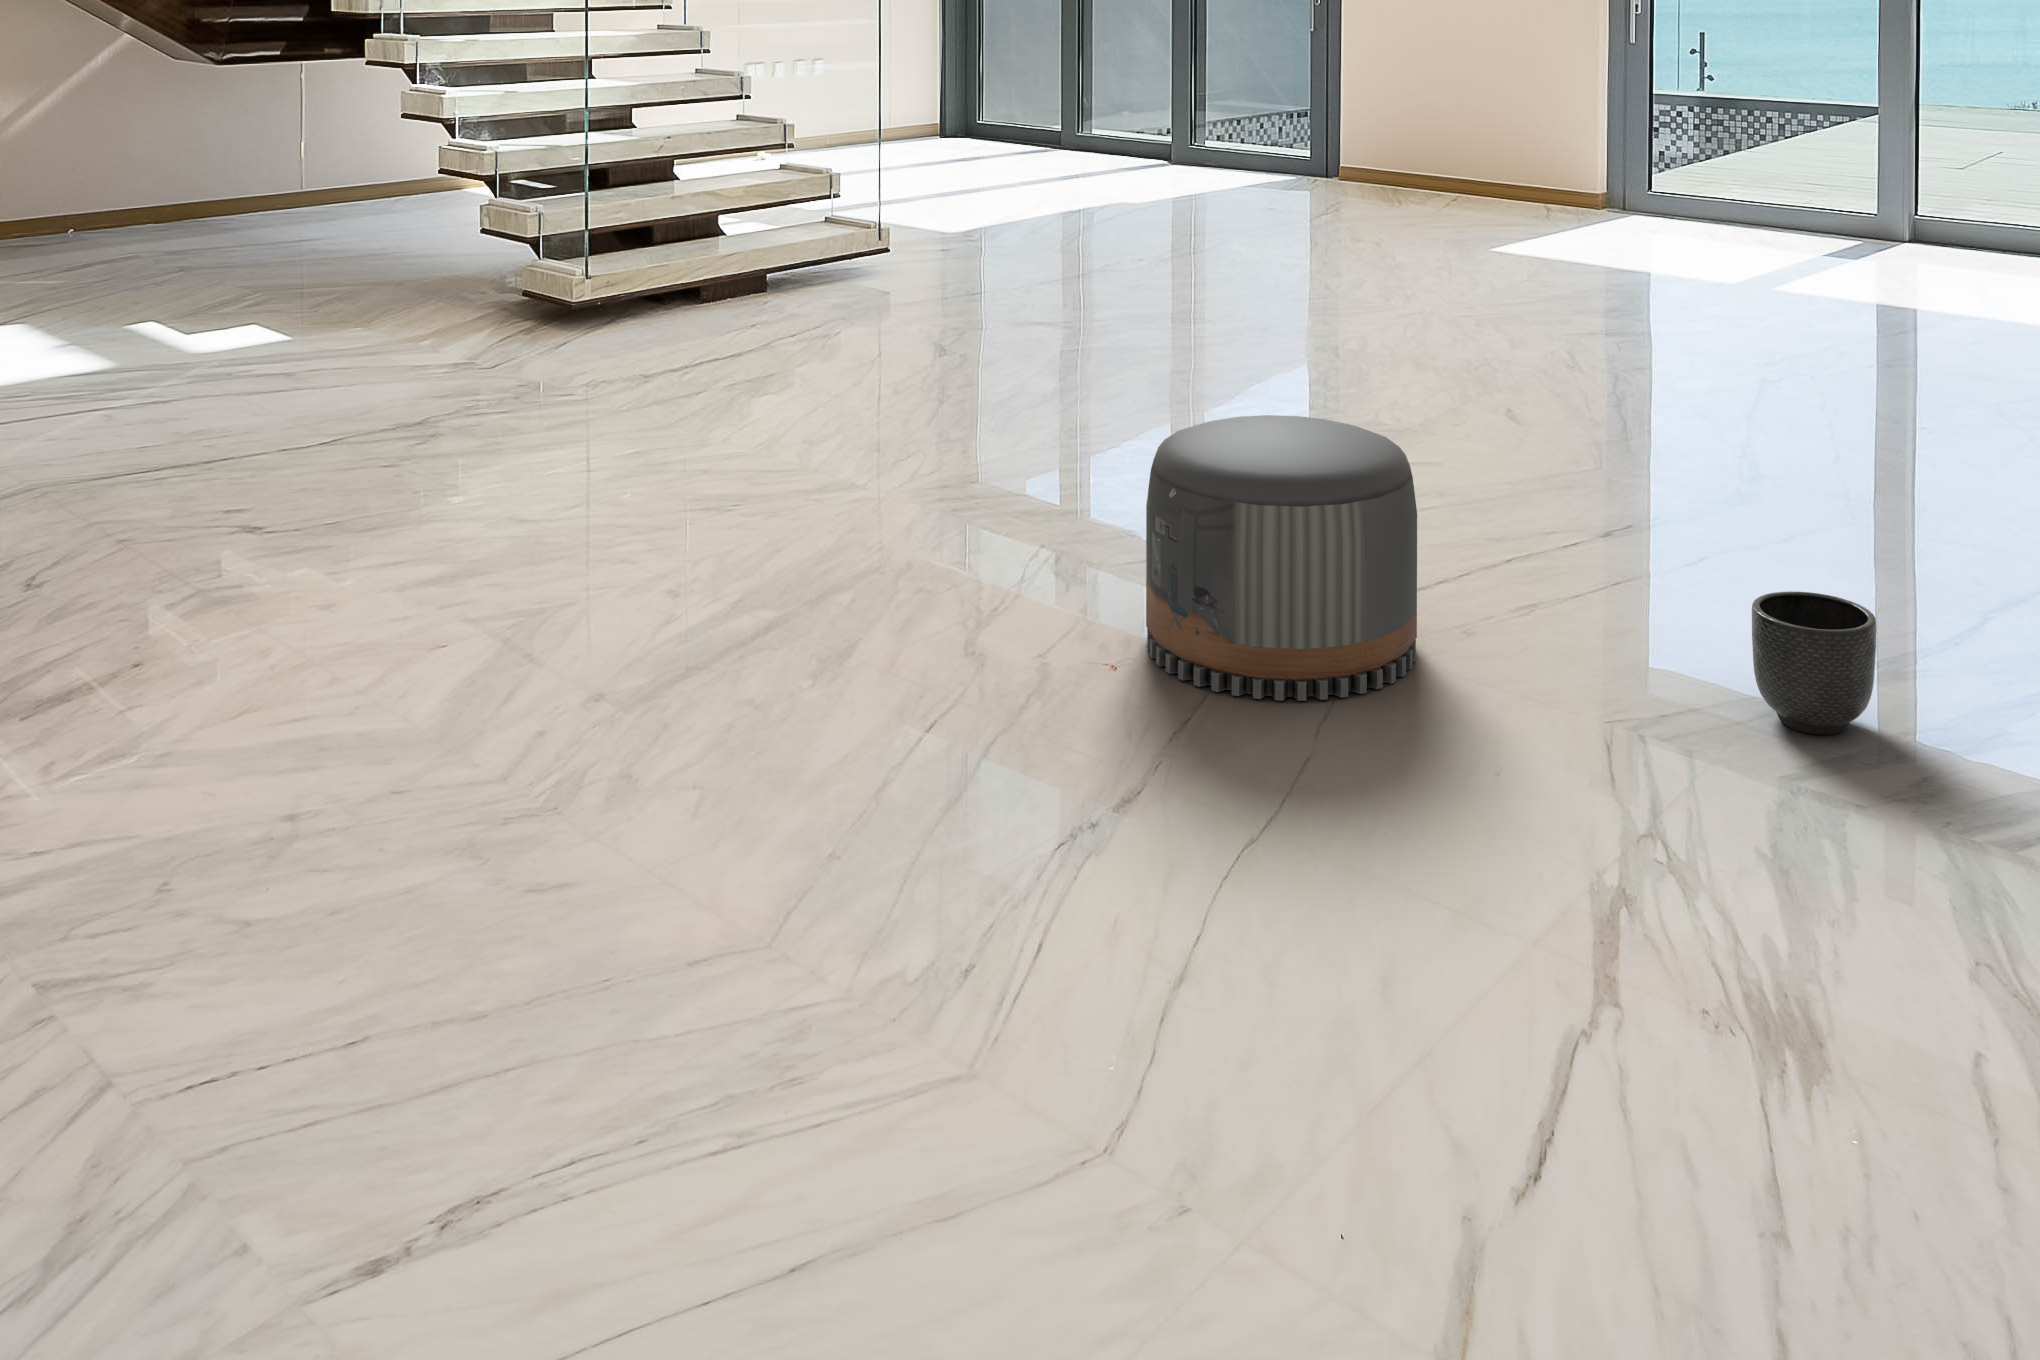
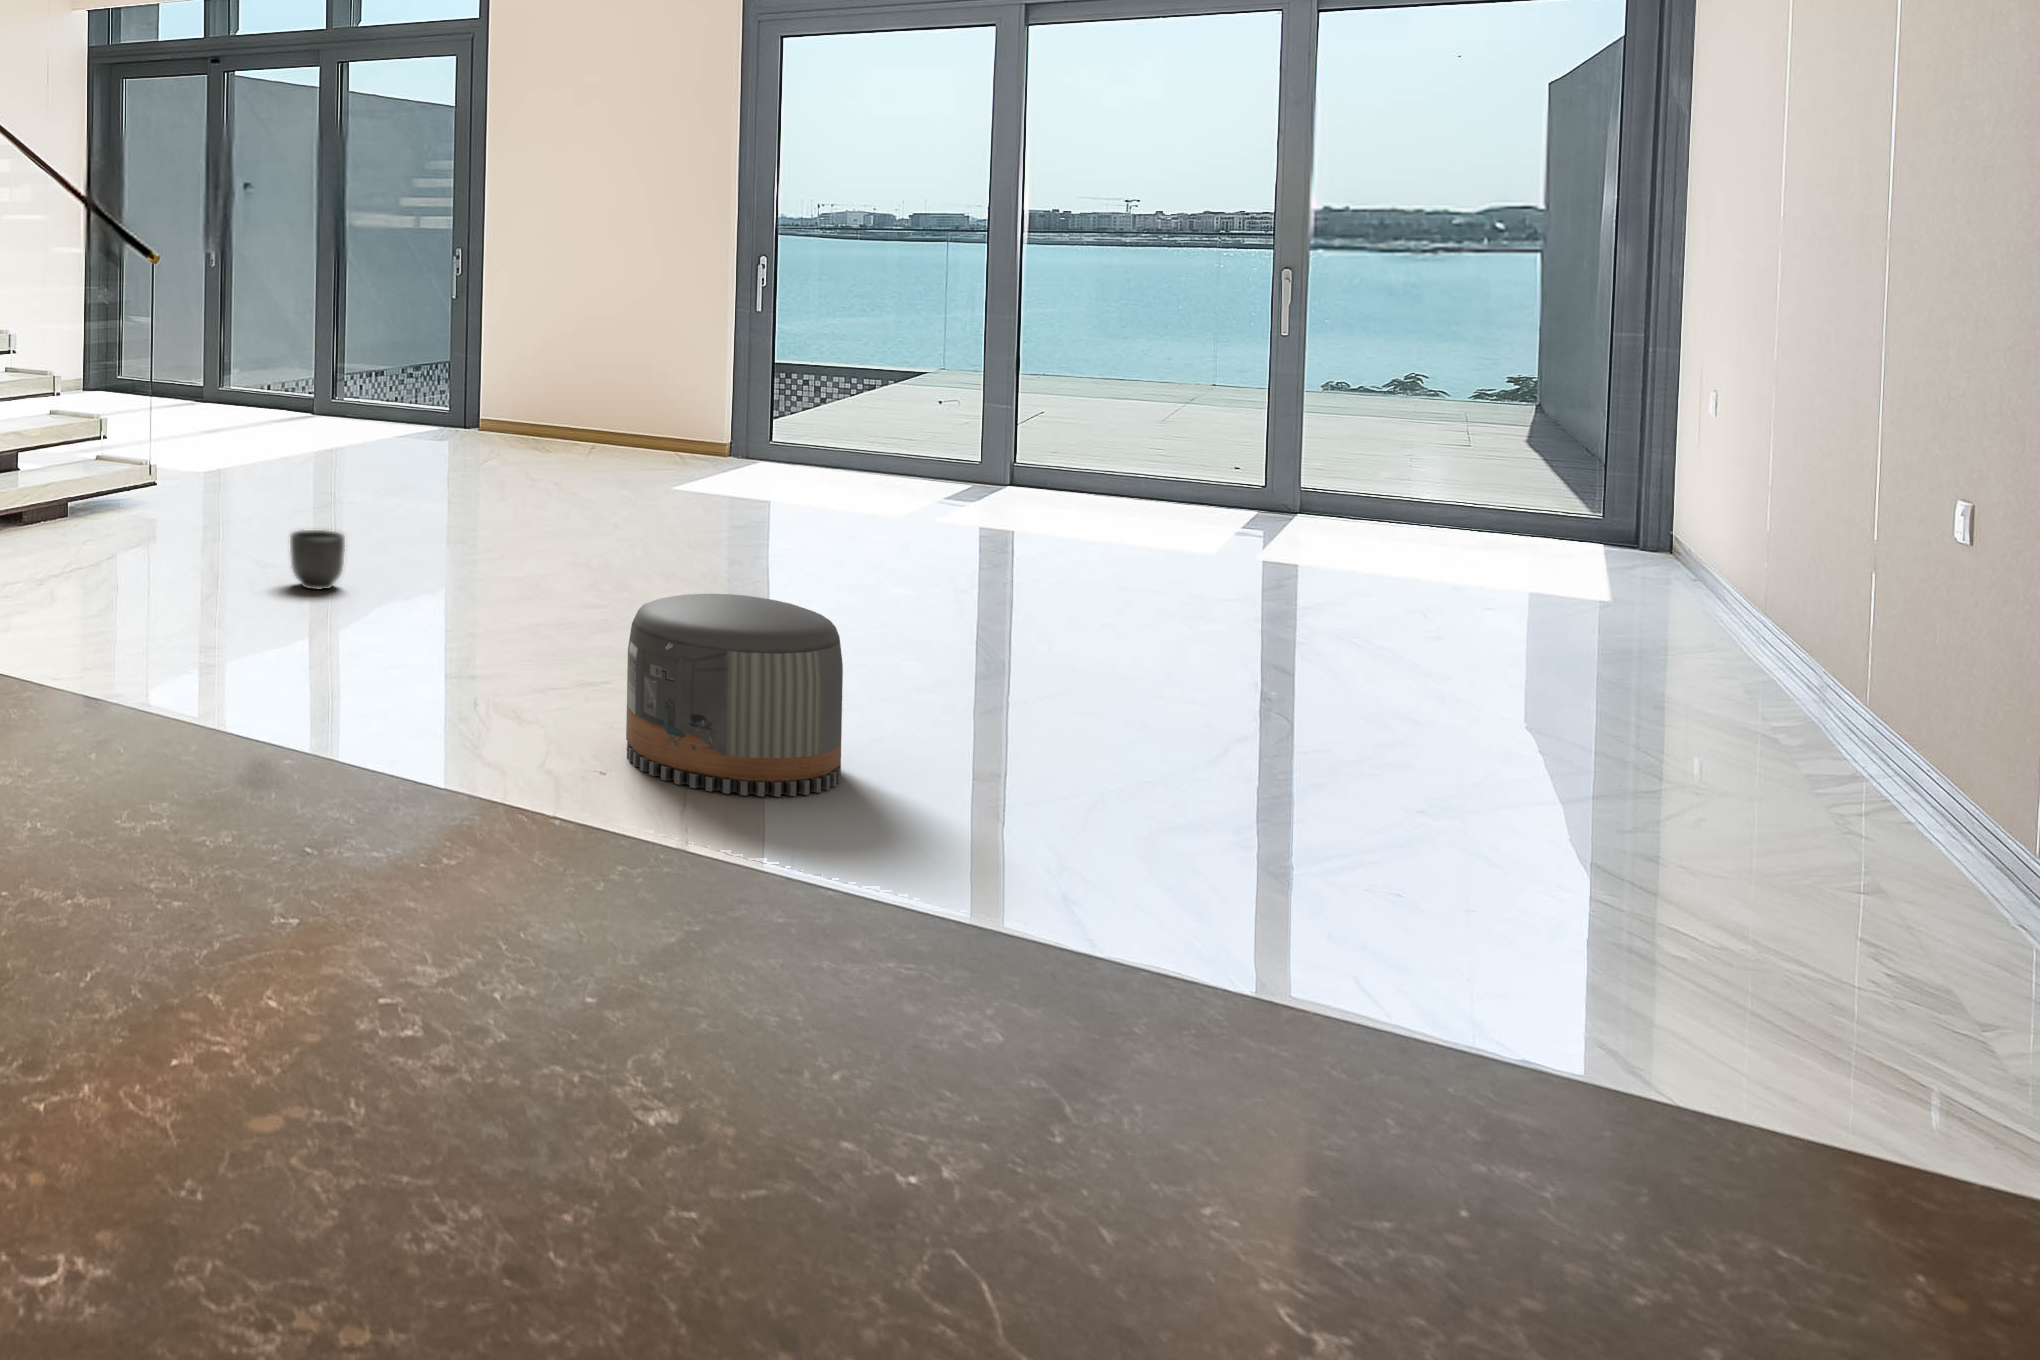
planter: present [1752,591,1877,735] -> present [290,530,345,589]

